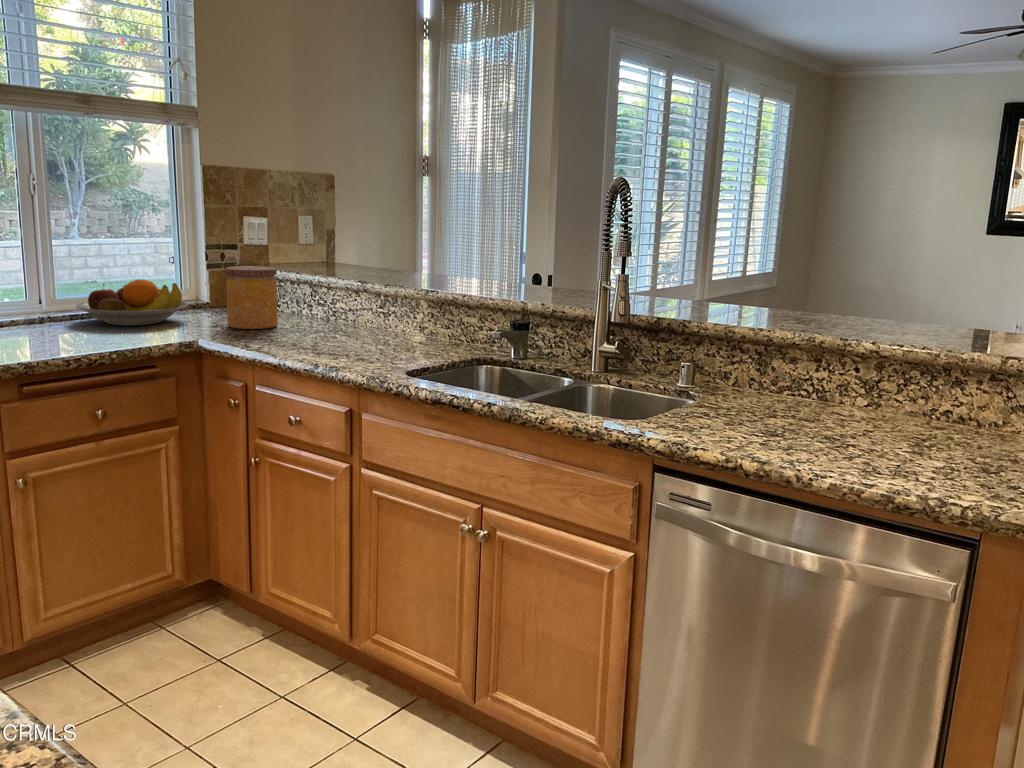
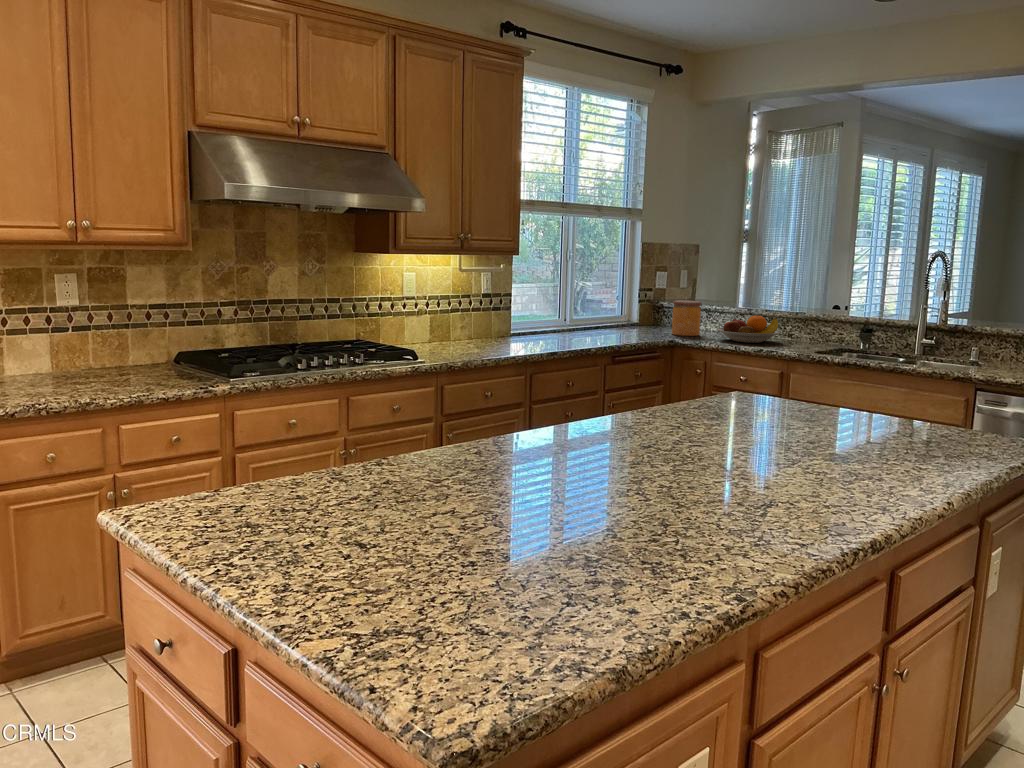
fruit bowl: present [76,279,187,326] -> present [717,315,780,343]

